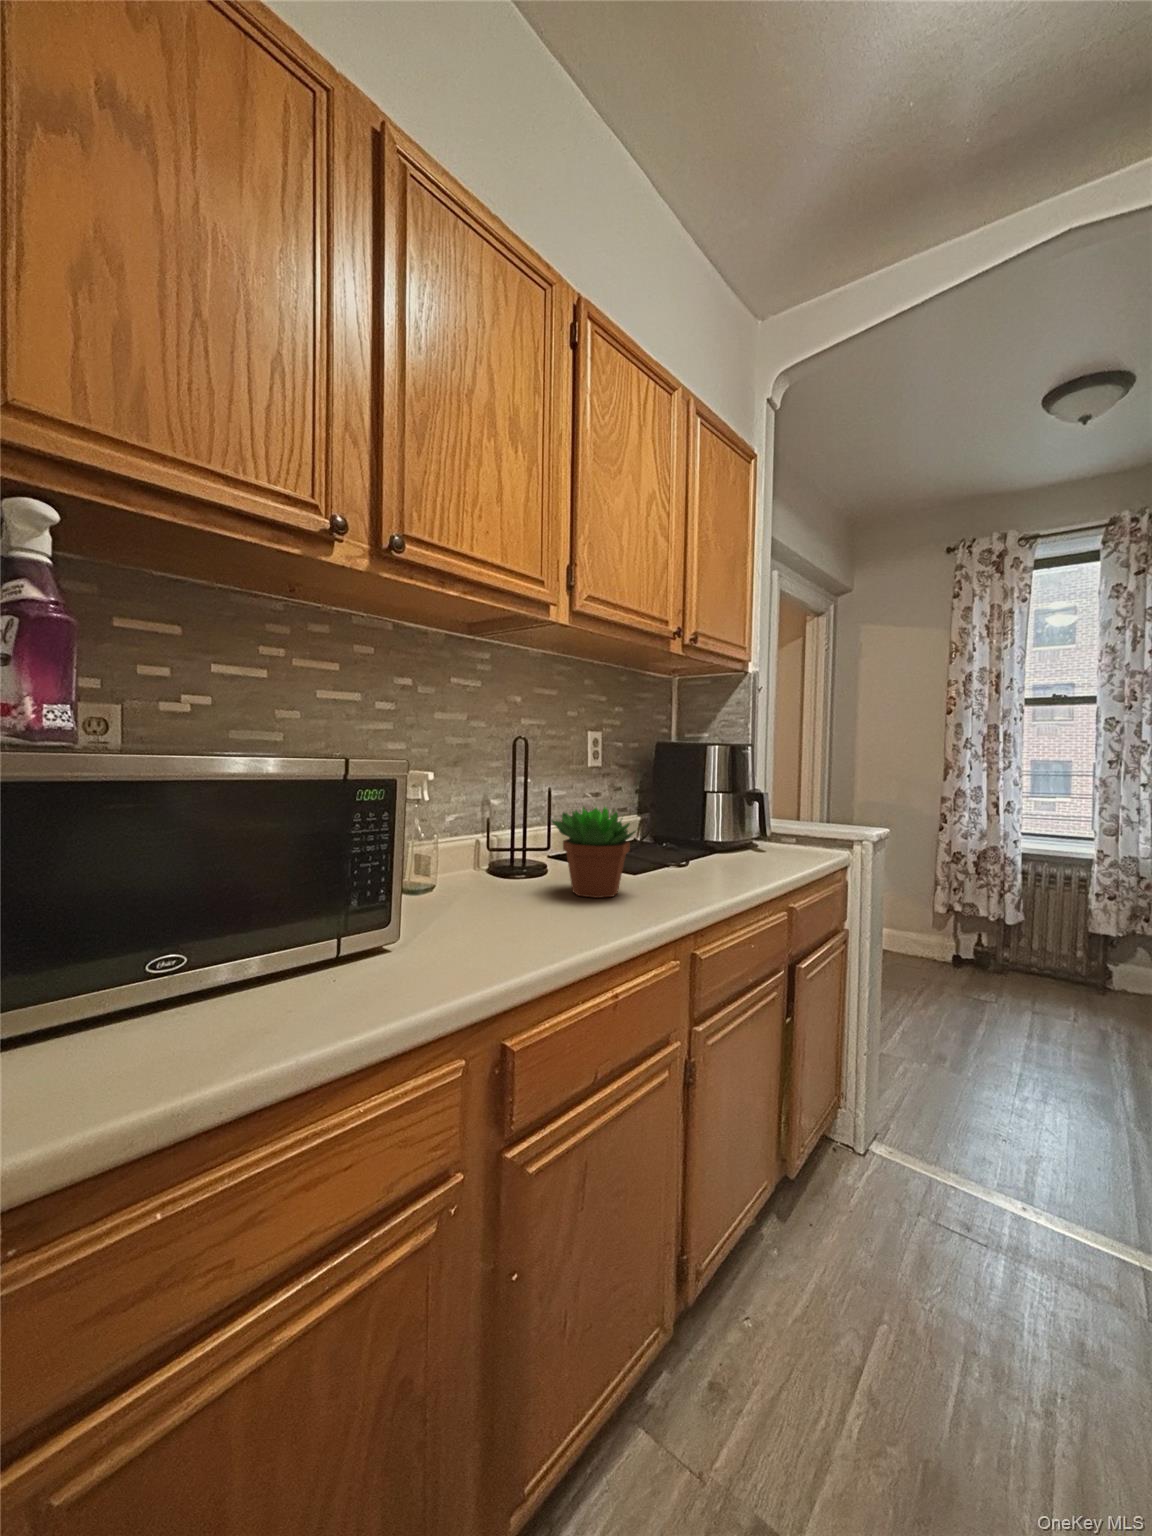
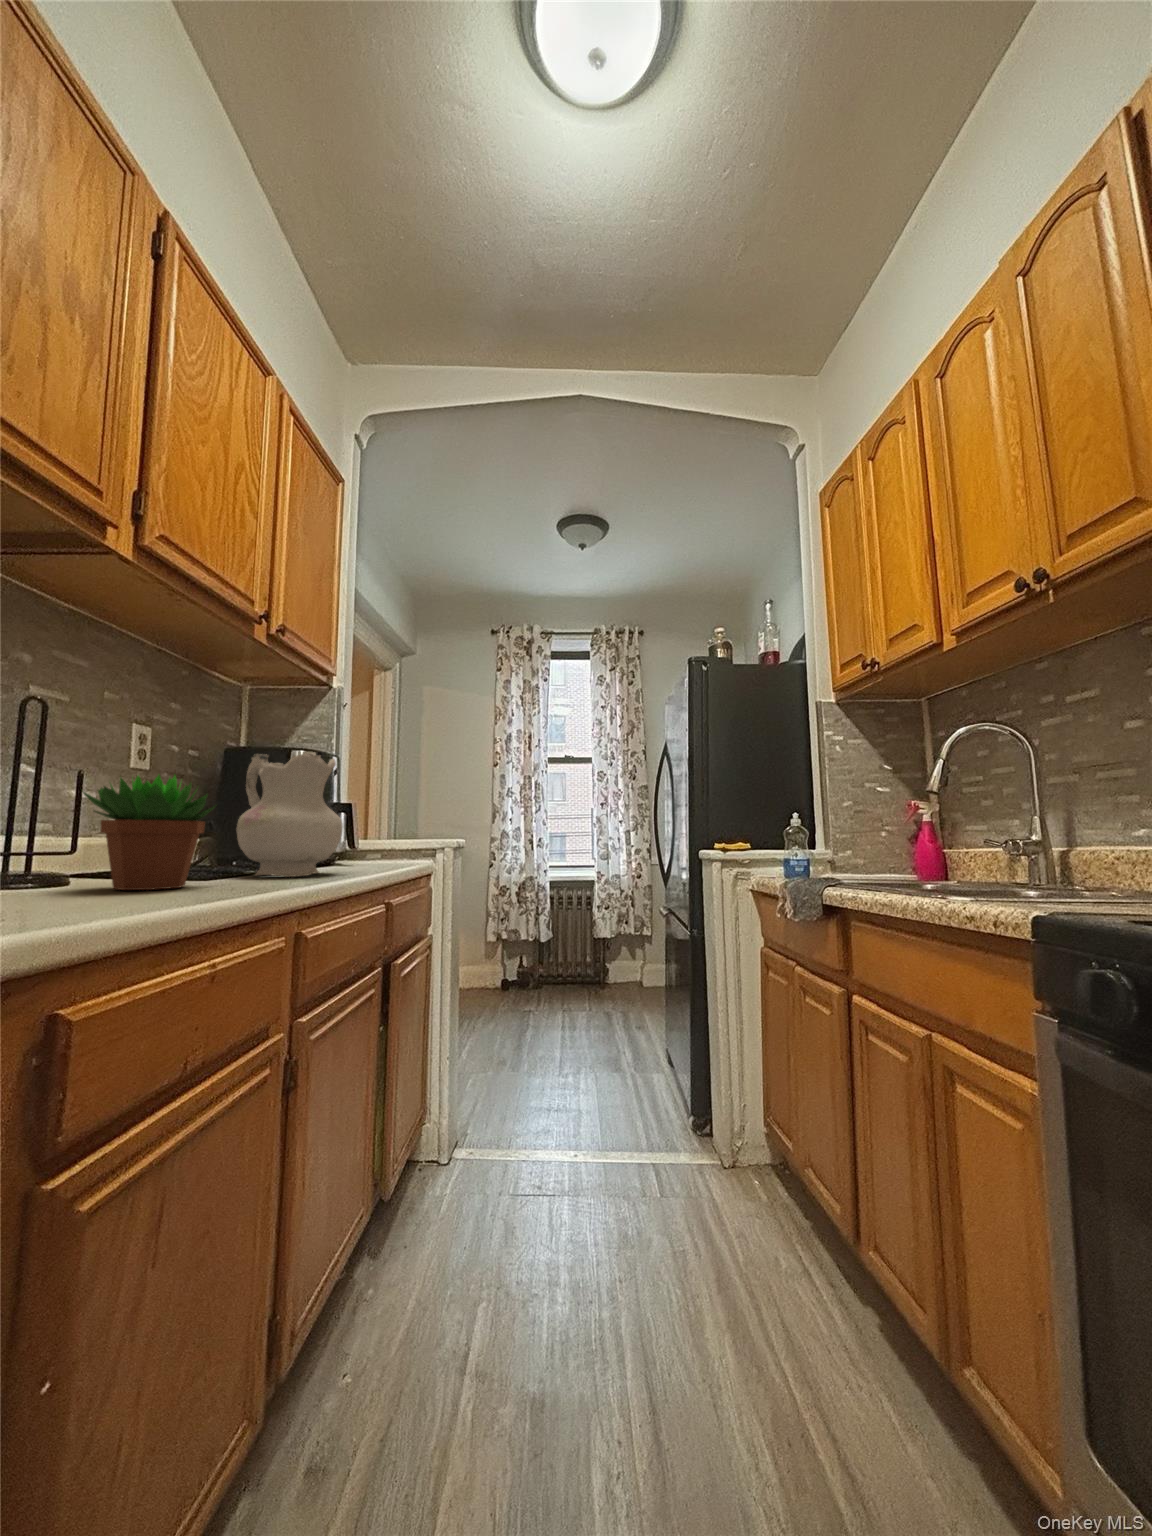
ceramic pitcher: none [658,766,745,883] -> present [237,752,342,877]

